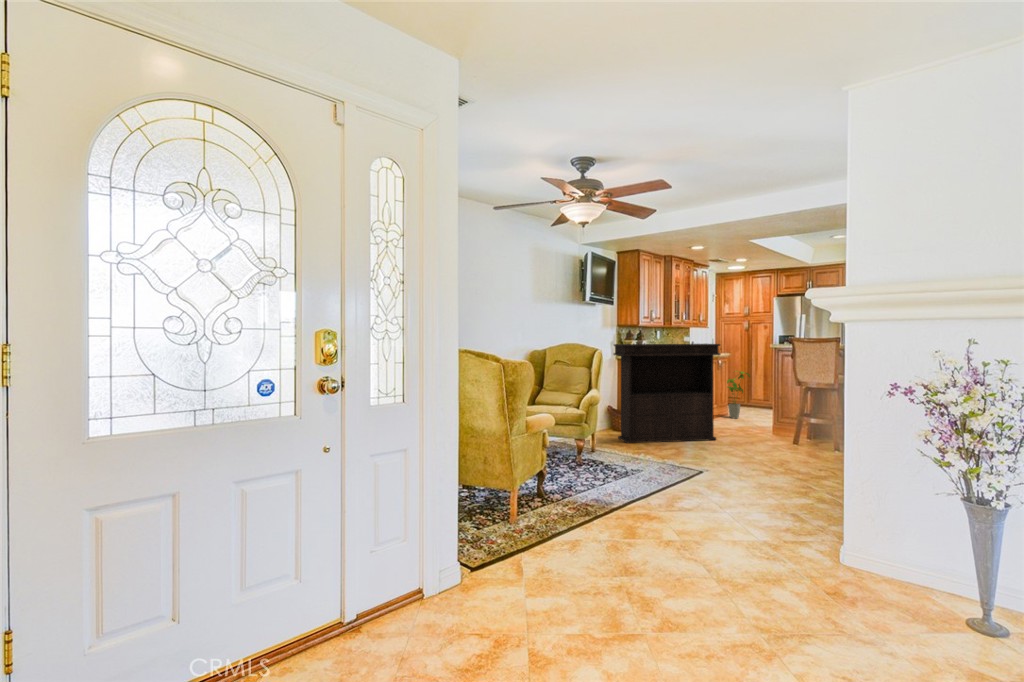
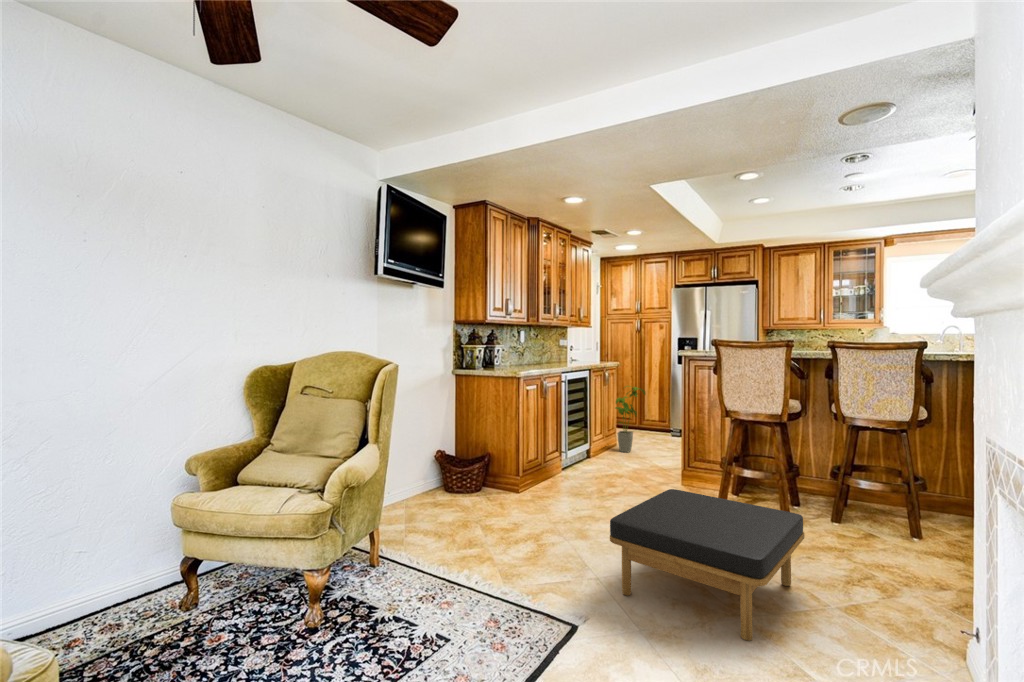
console table: present [614,344,720,443] -> none [433,350,607,530]
ottoman: none [721,420,827,475] -> present [610,489,804,641]

